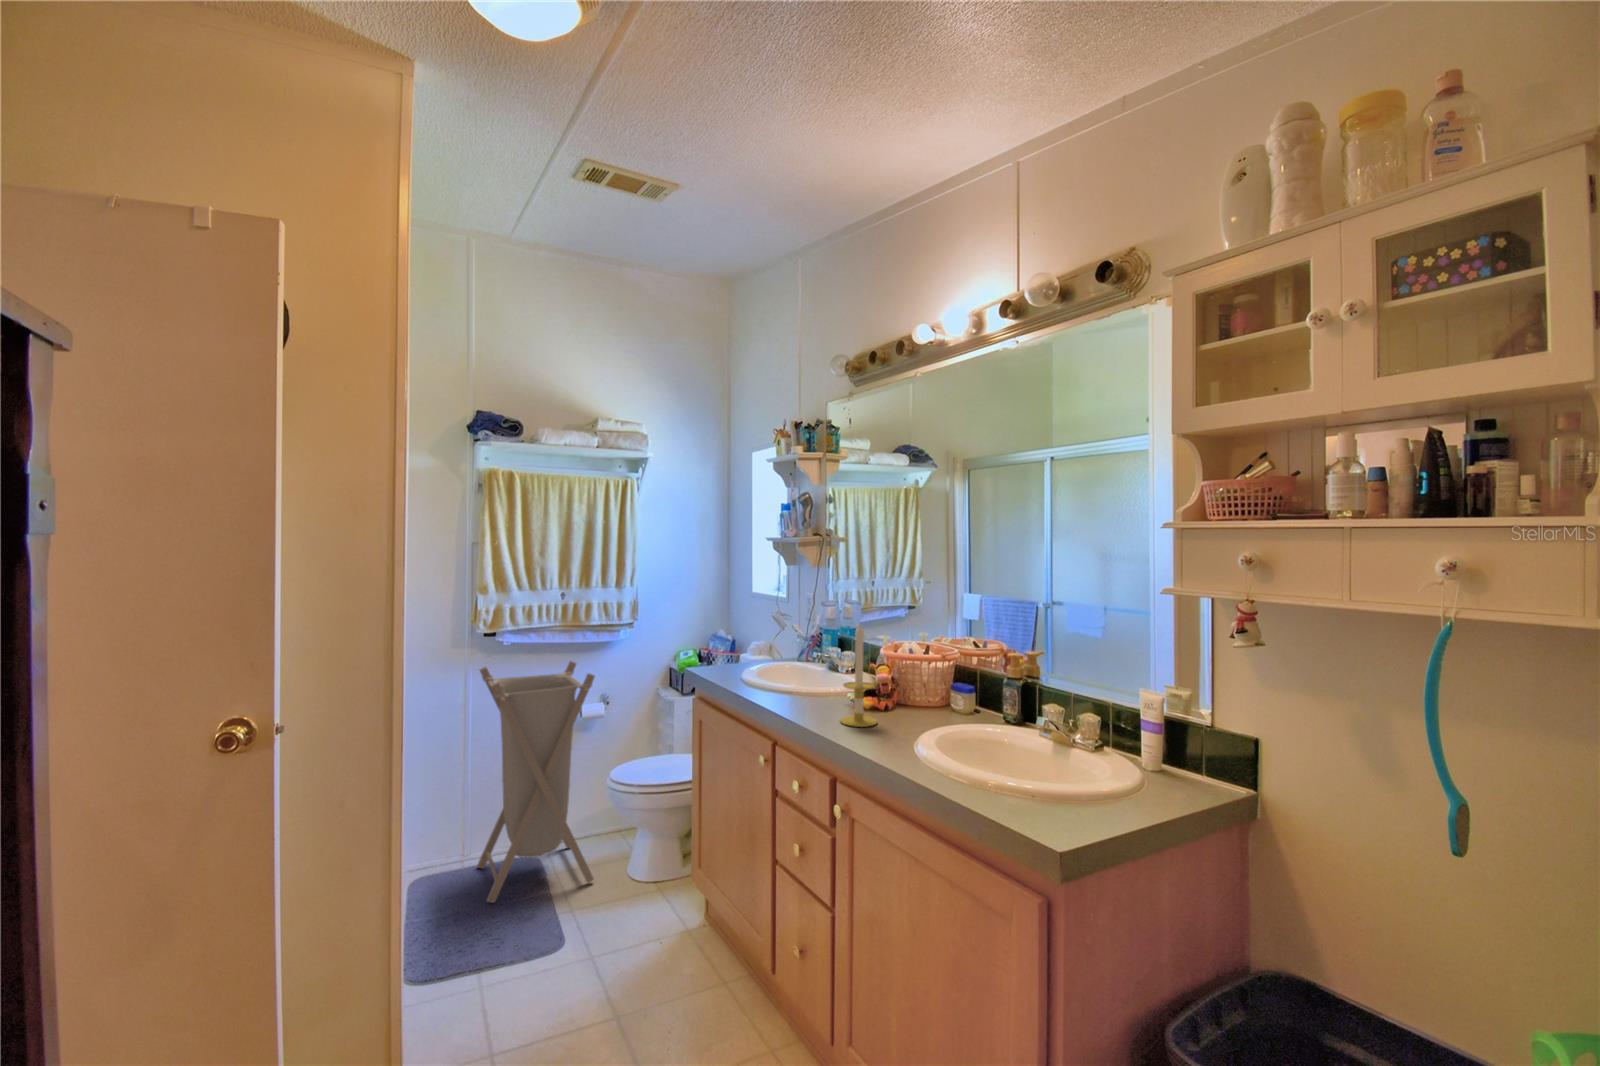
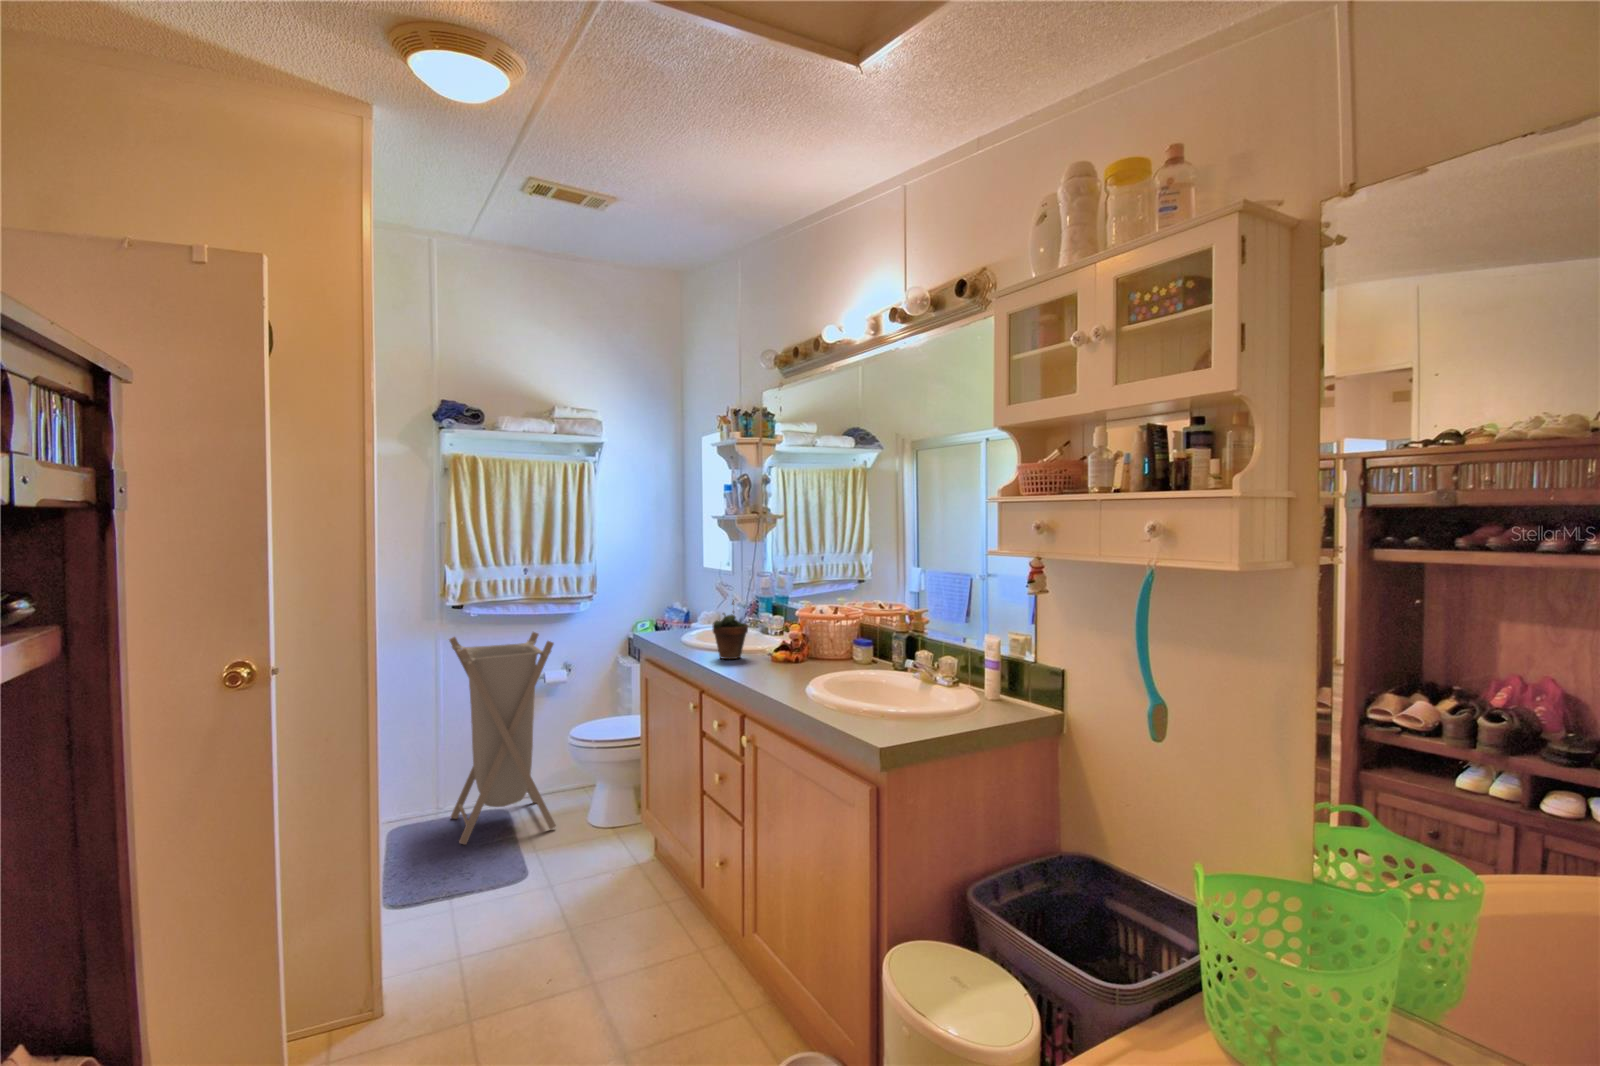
candle: present [840,623,877,727] -> none [752,584,784,673]
succulent plant: none [787,635,828,706] -> present [713,600,748,659]

